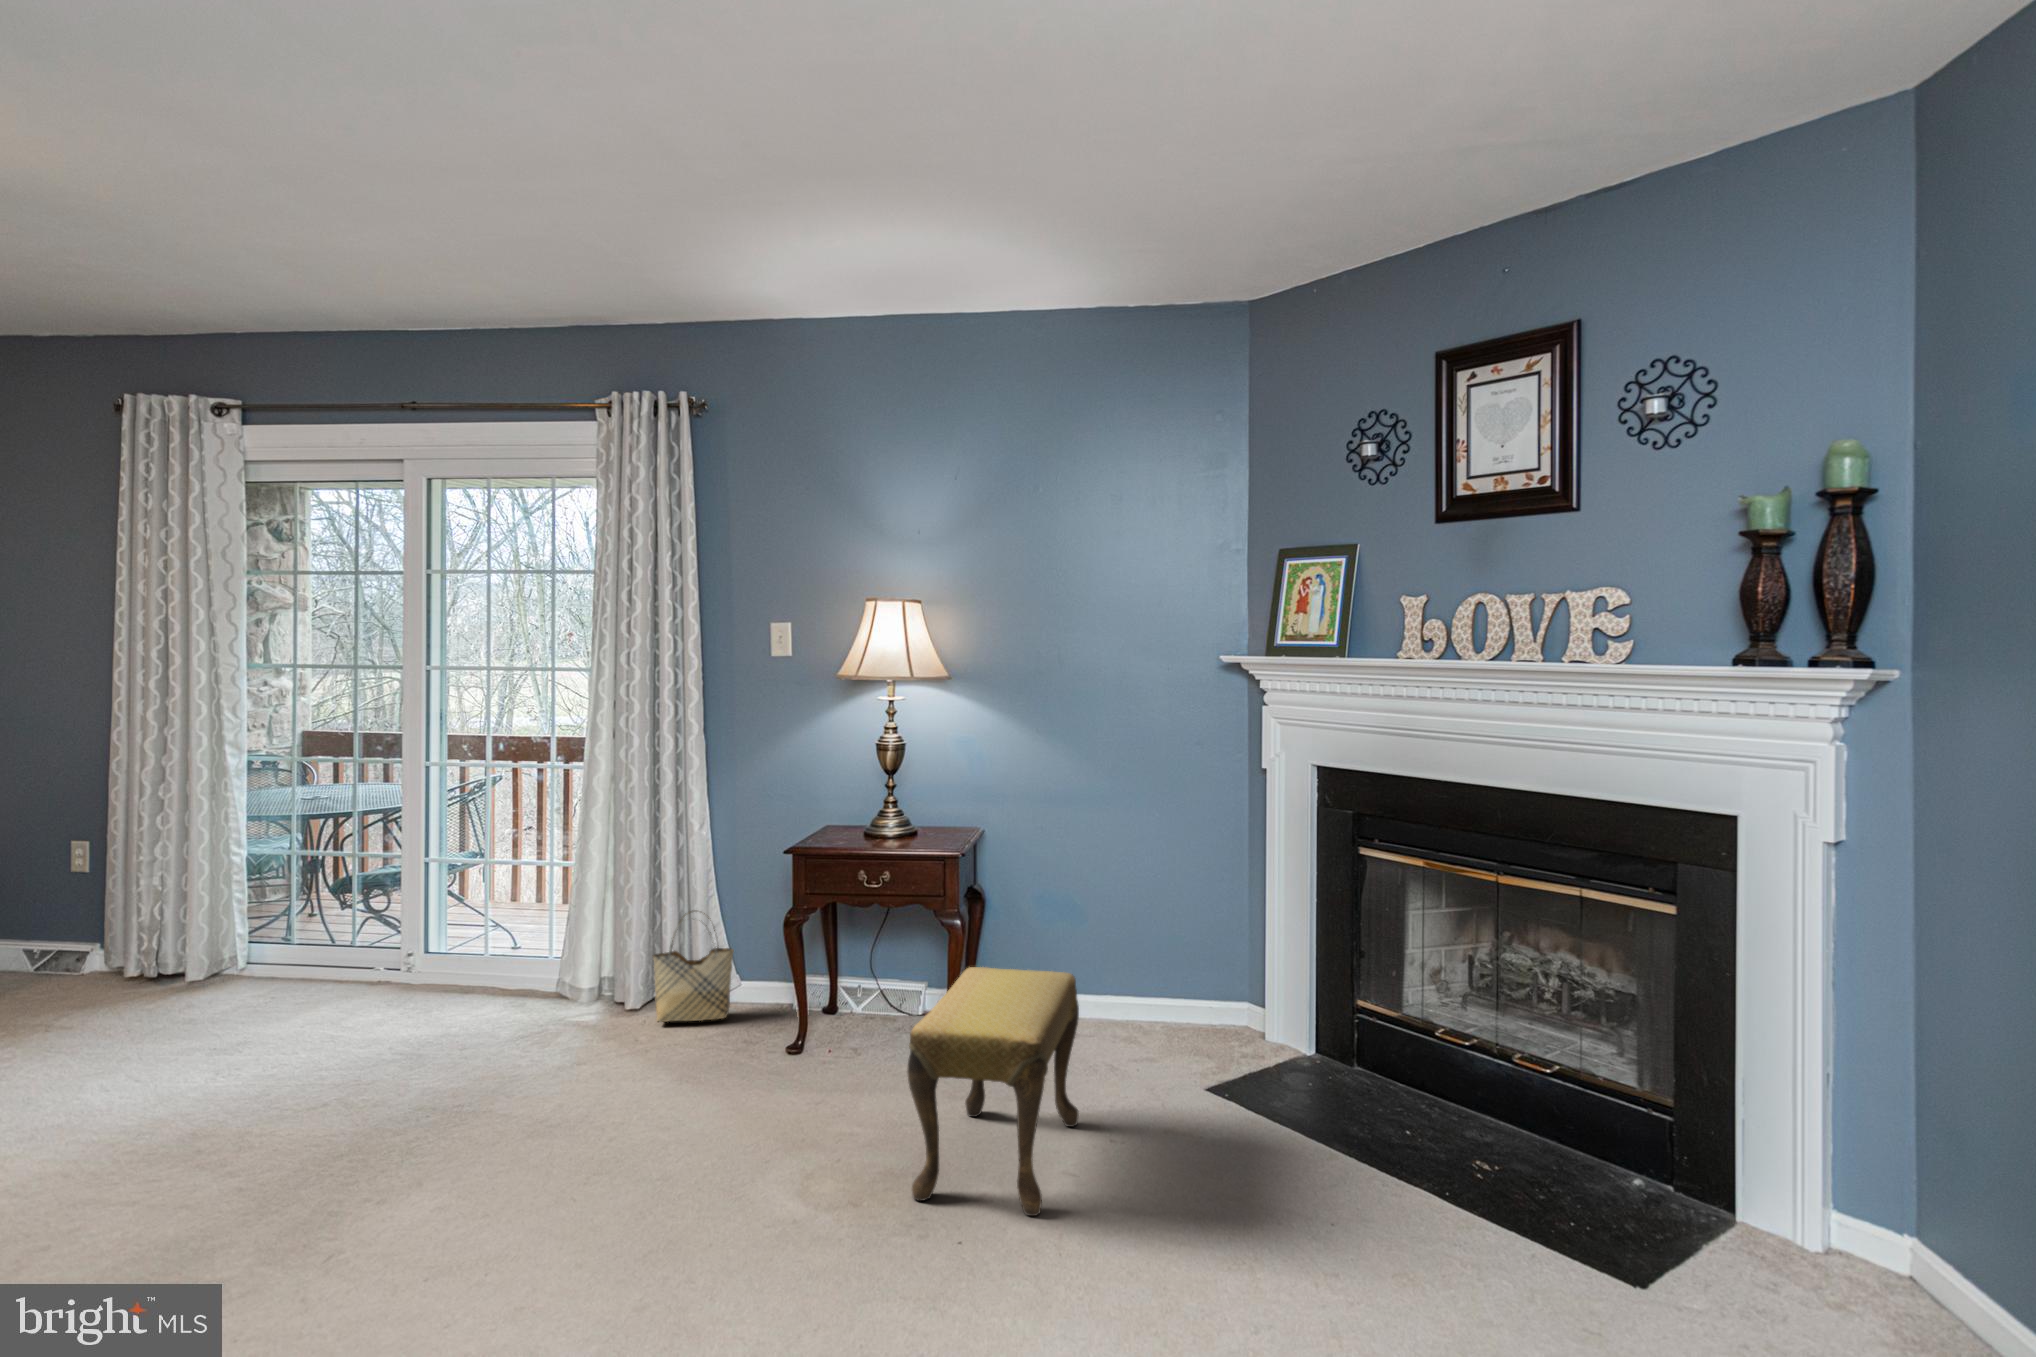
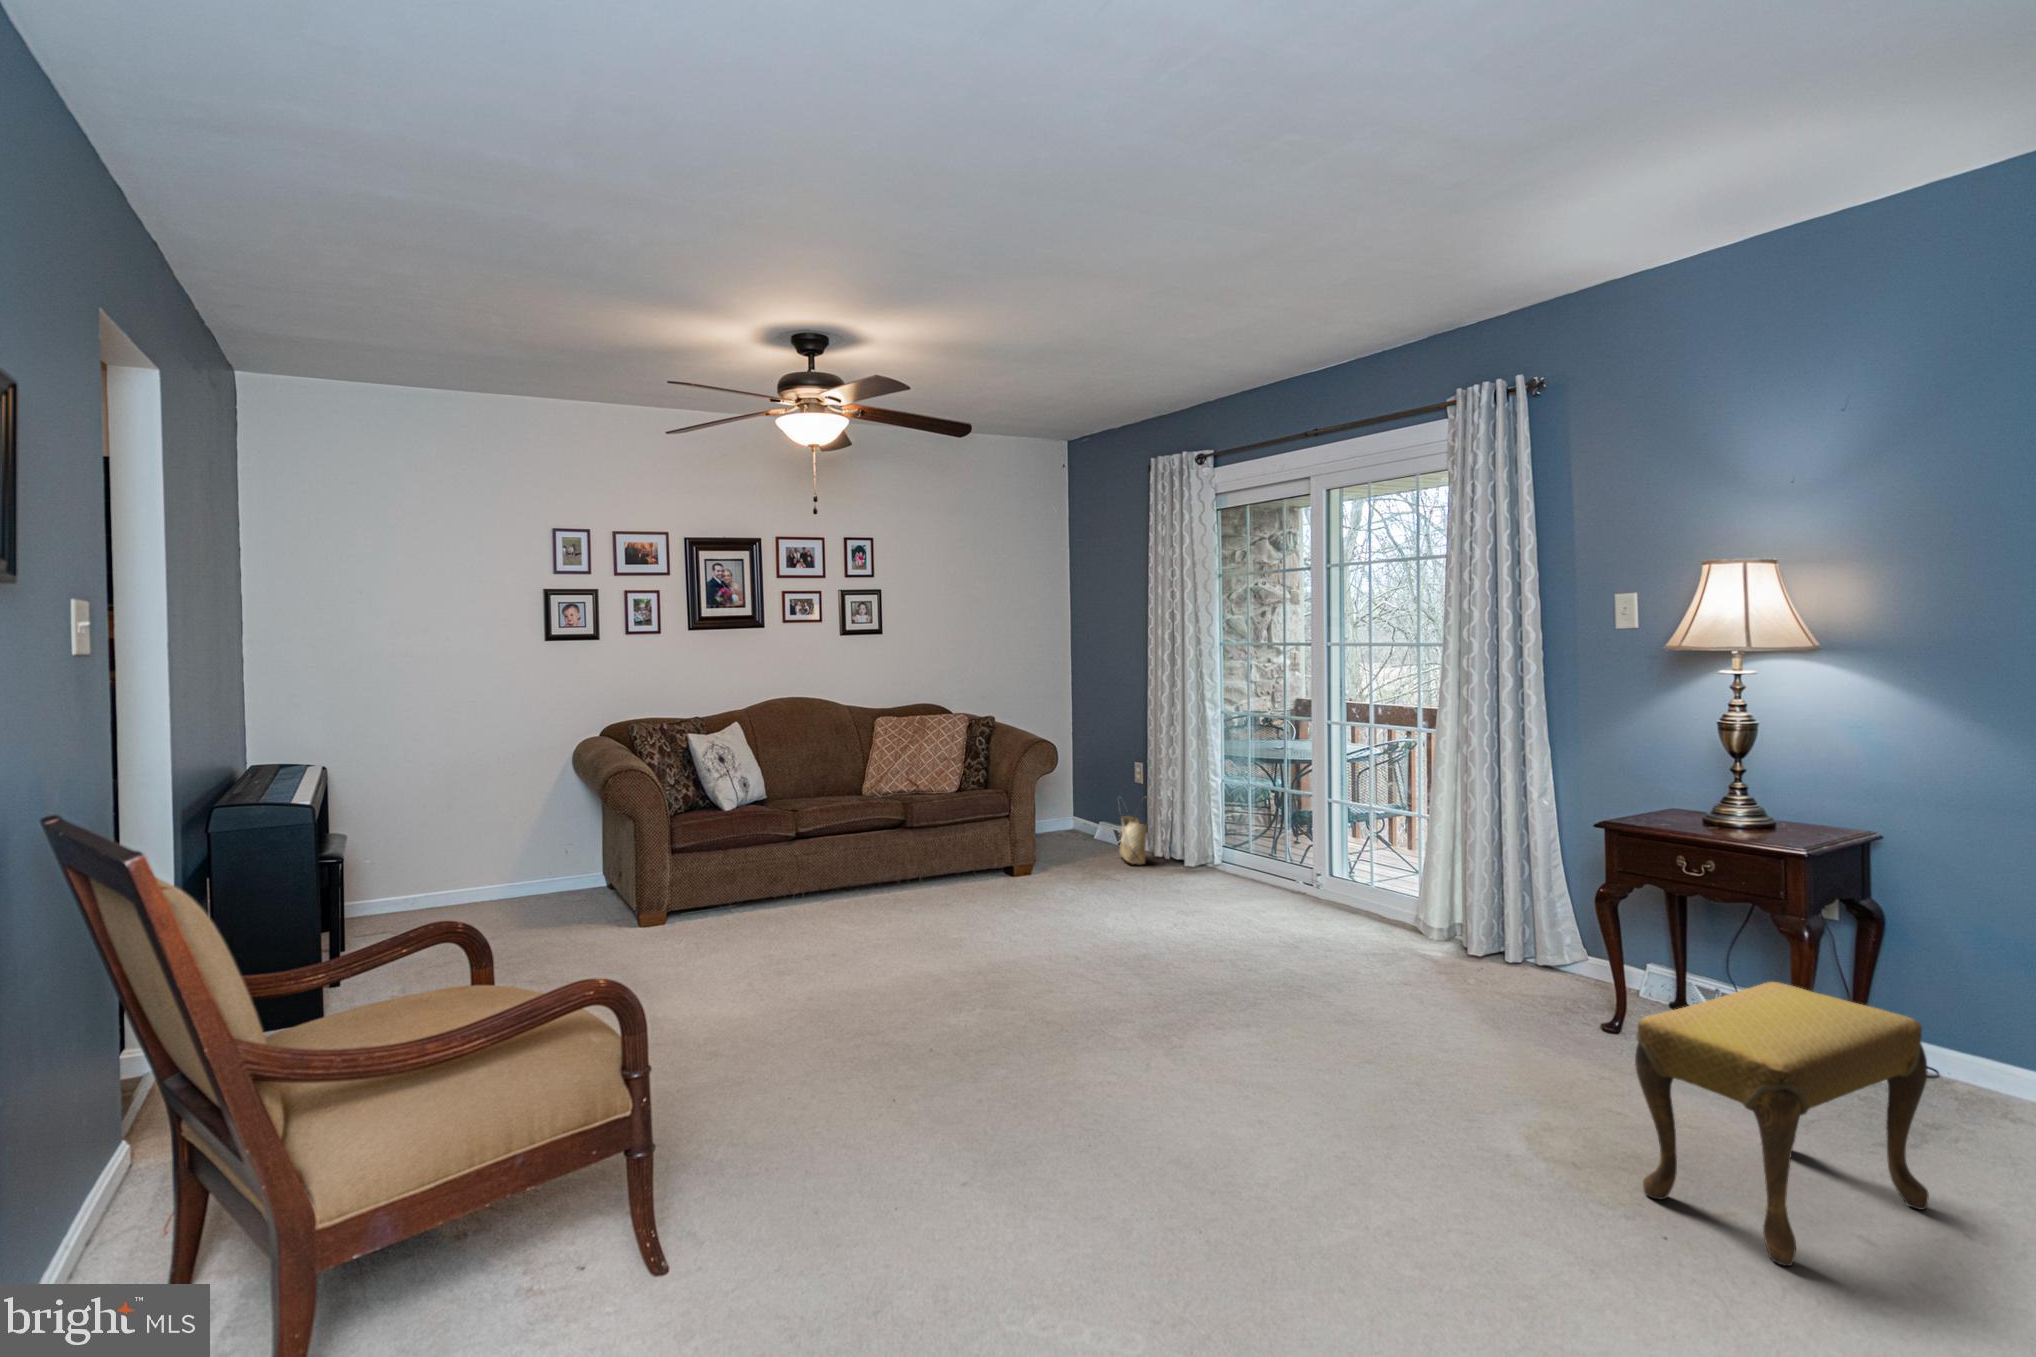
woven basket: present [653,912,734,1022] -> present [1120,816,1147,864]

